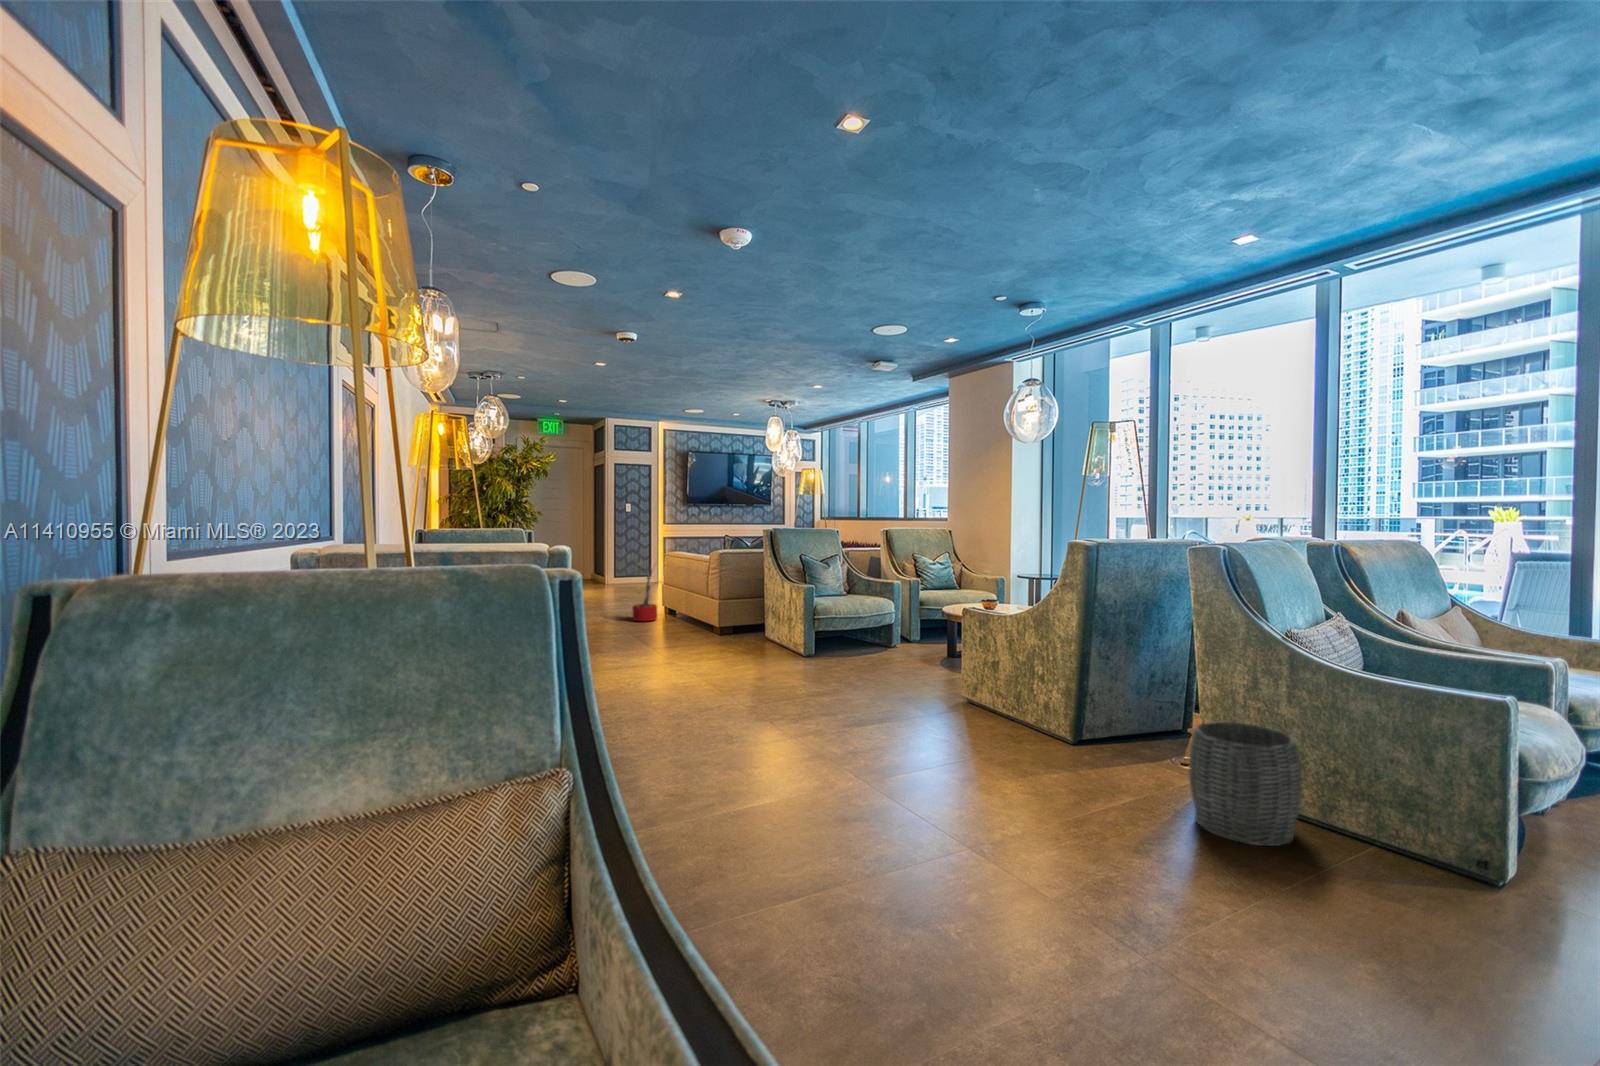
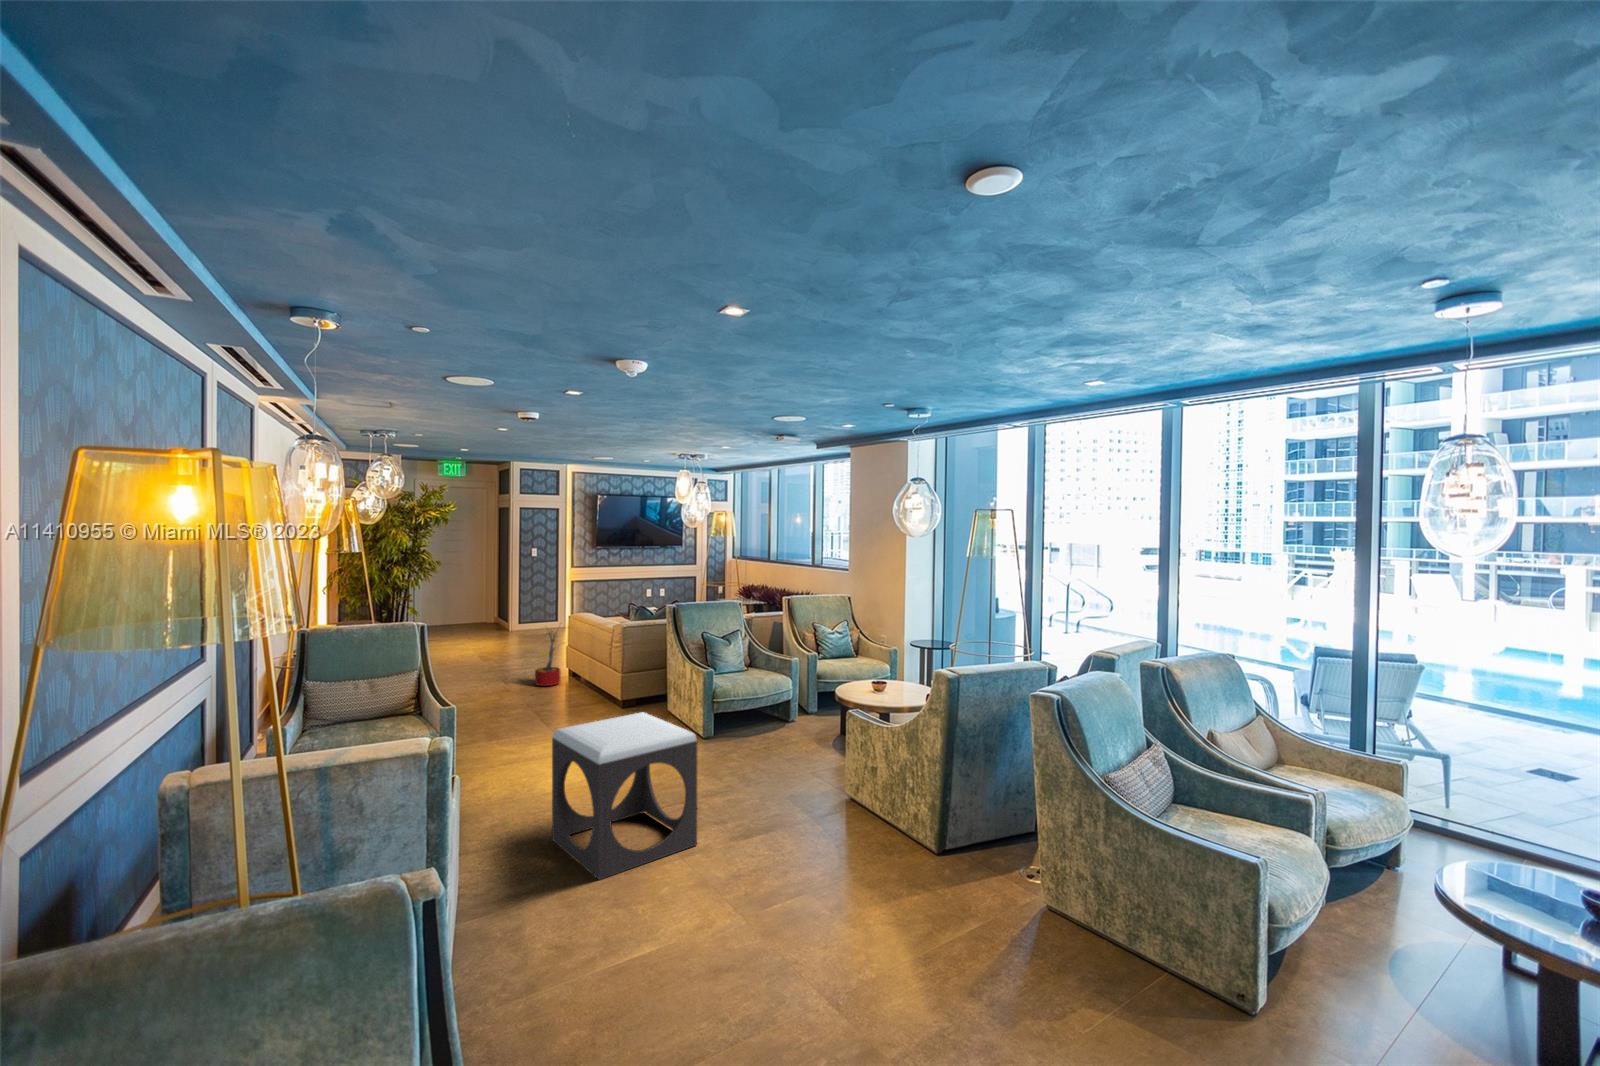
footstool: none [658,601,809,753] -> present [552,712,697,880]
woven basket: present [1189,722,1301,846] -> none [1023,858,1110,979]

